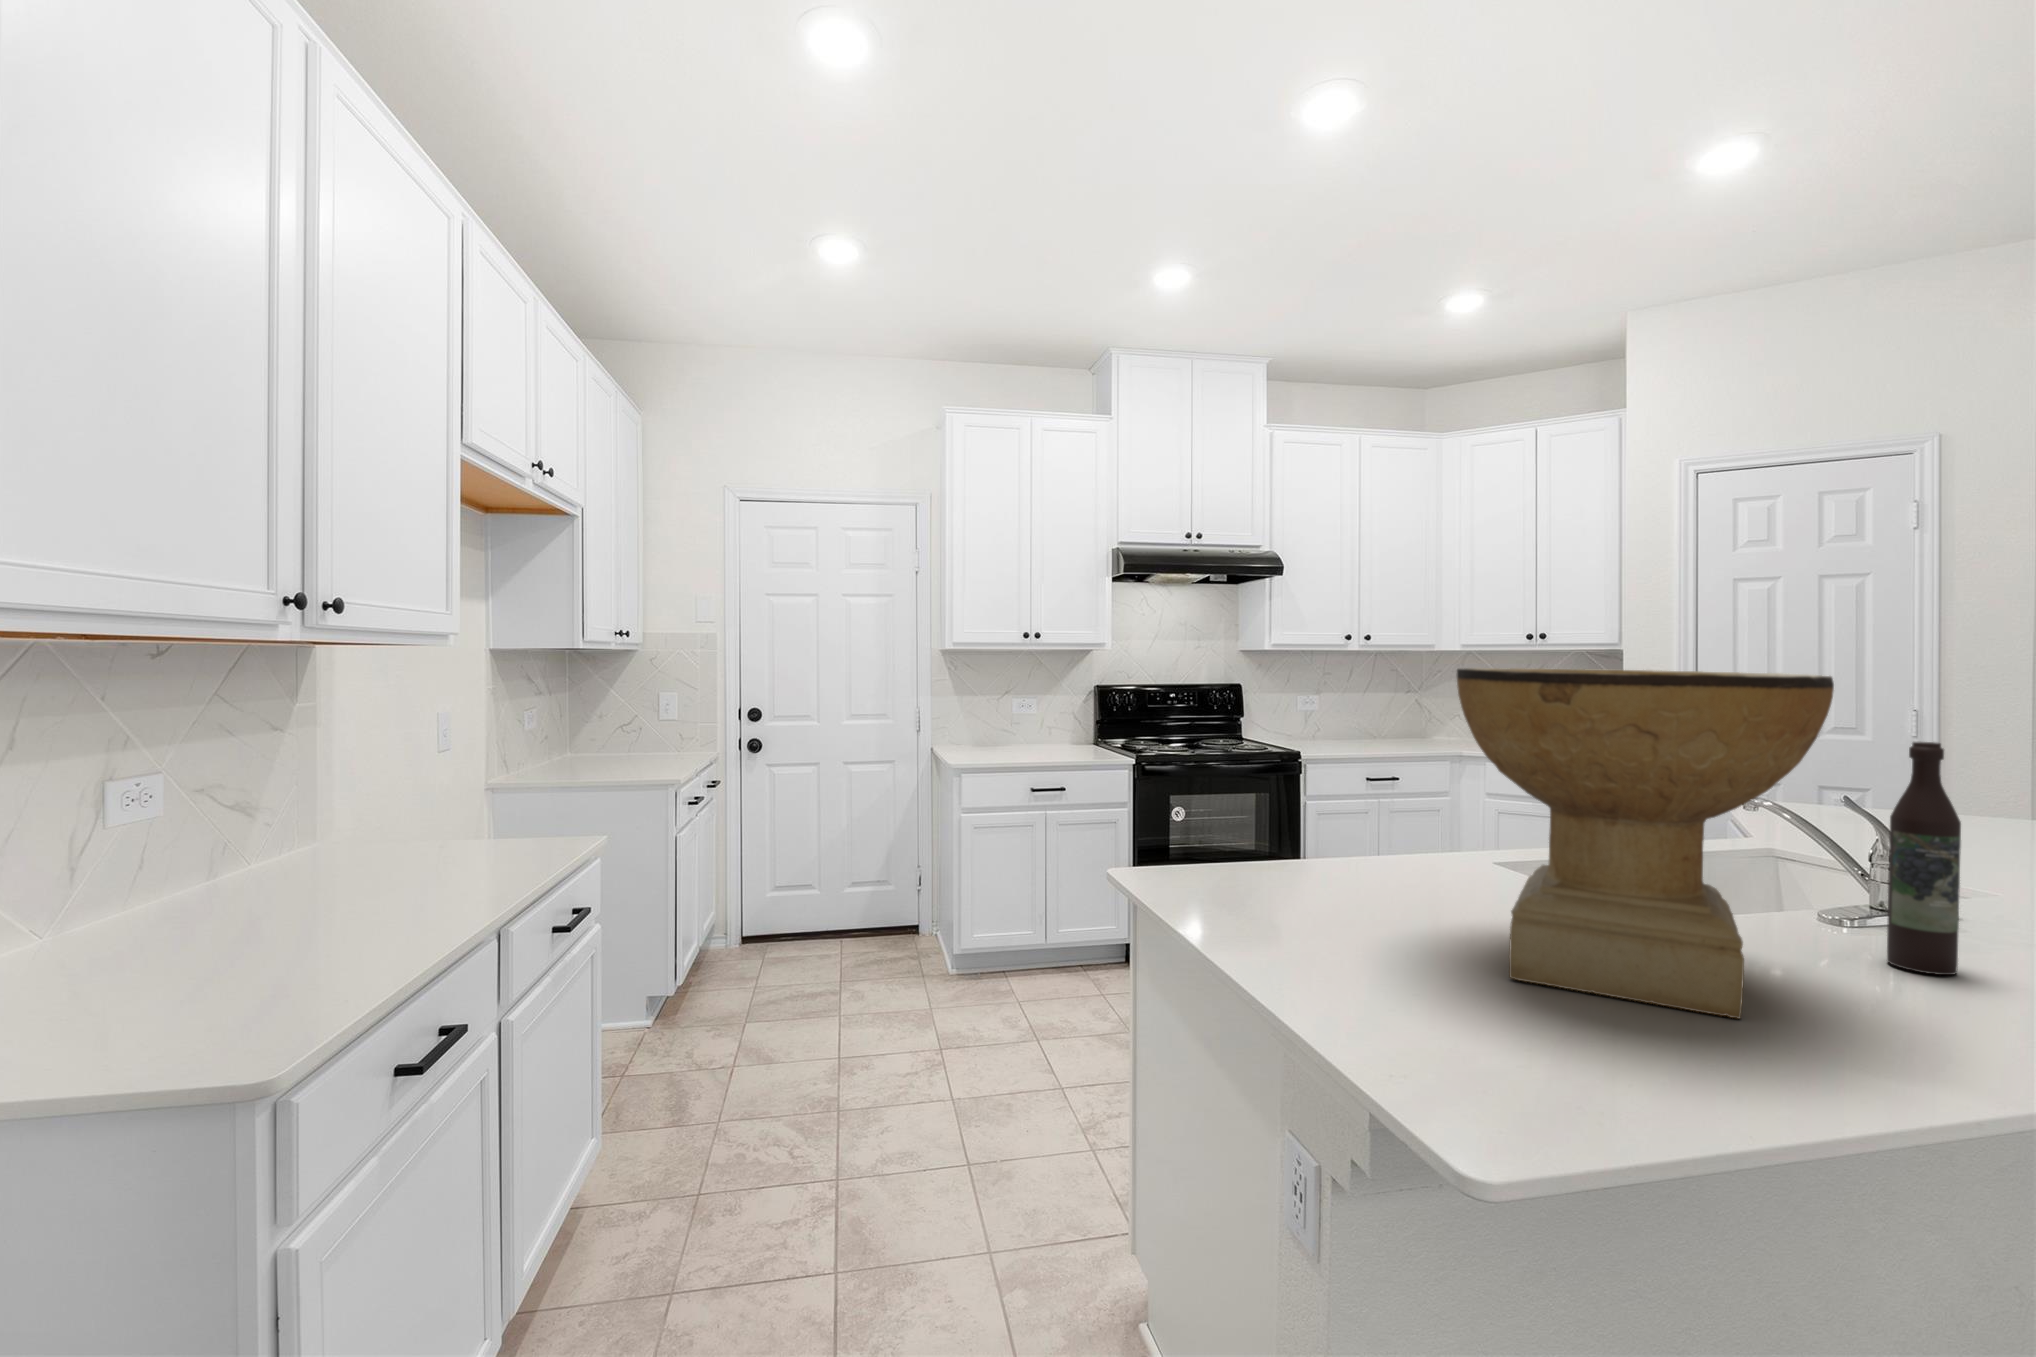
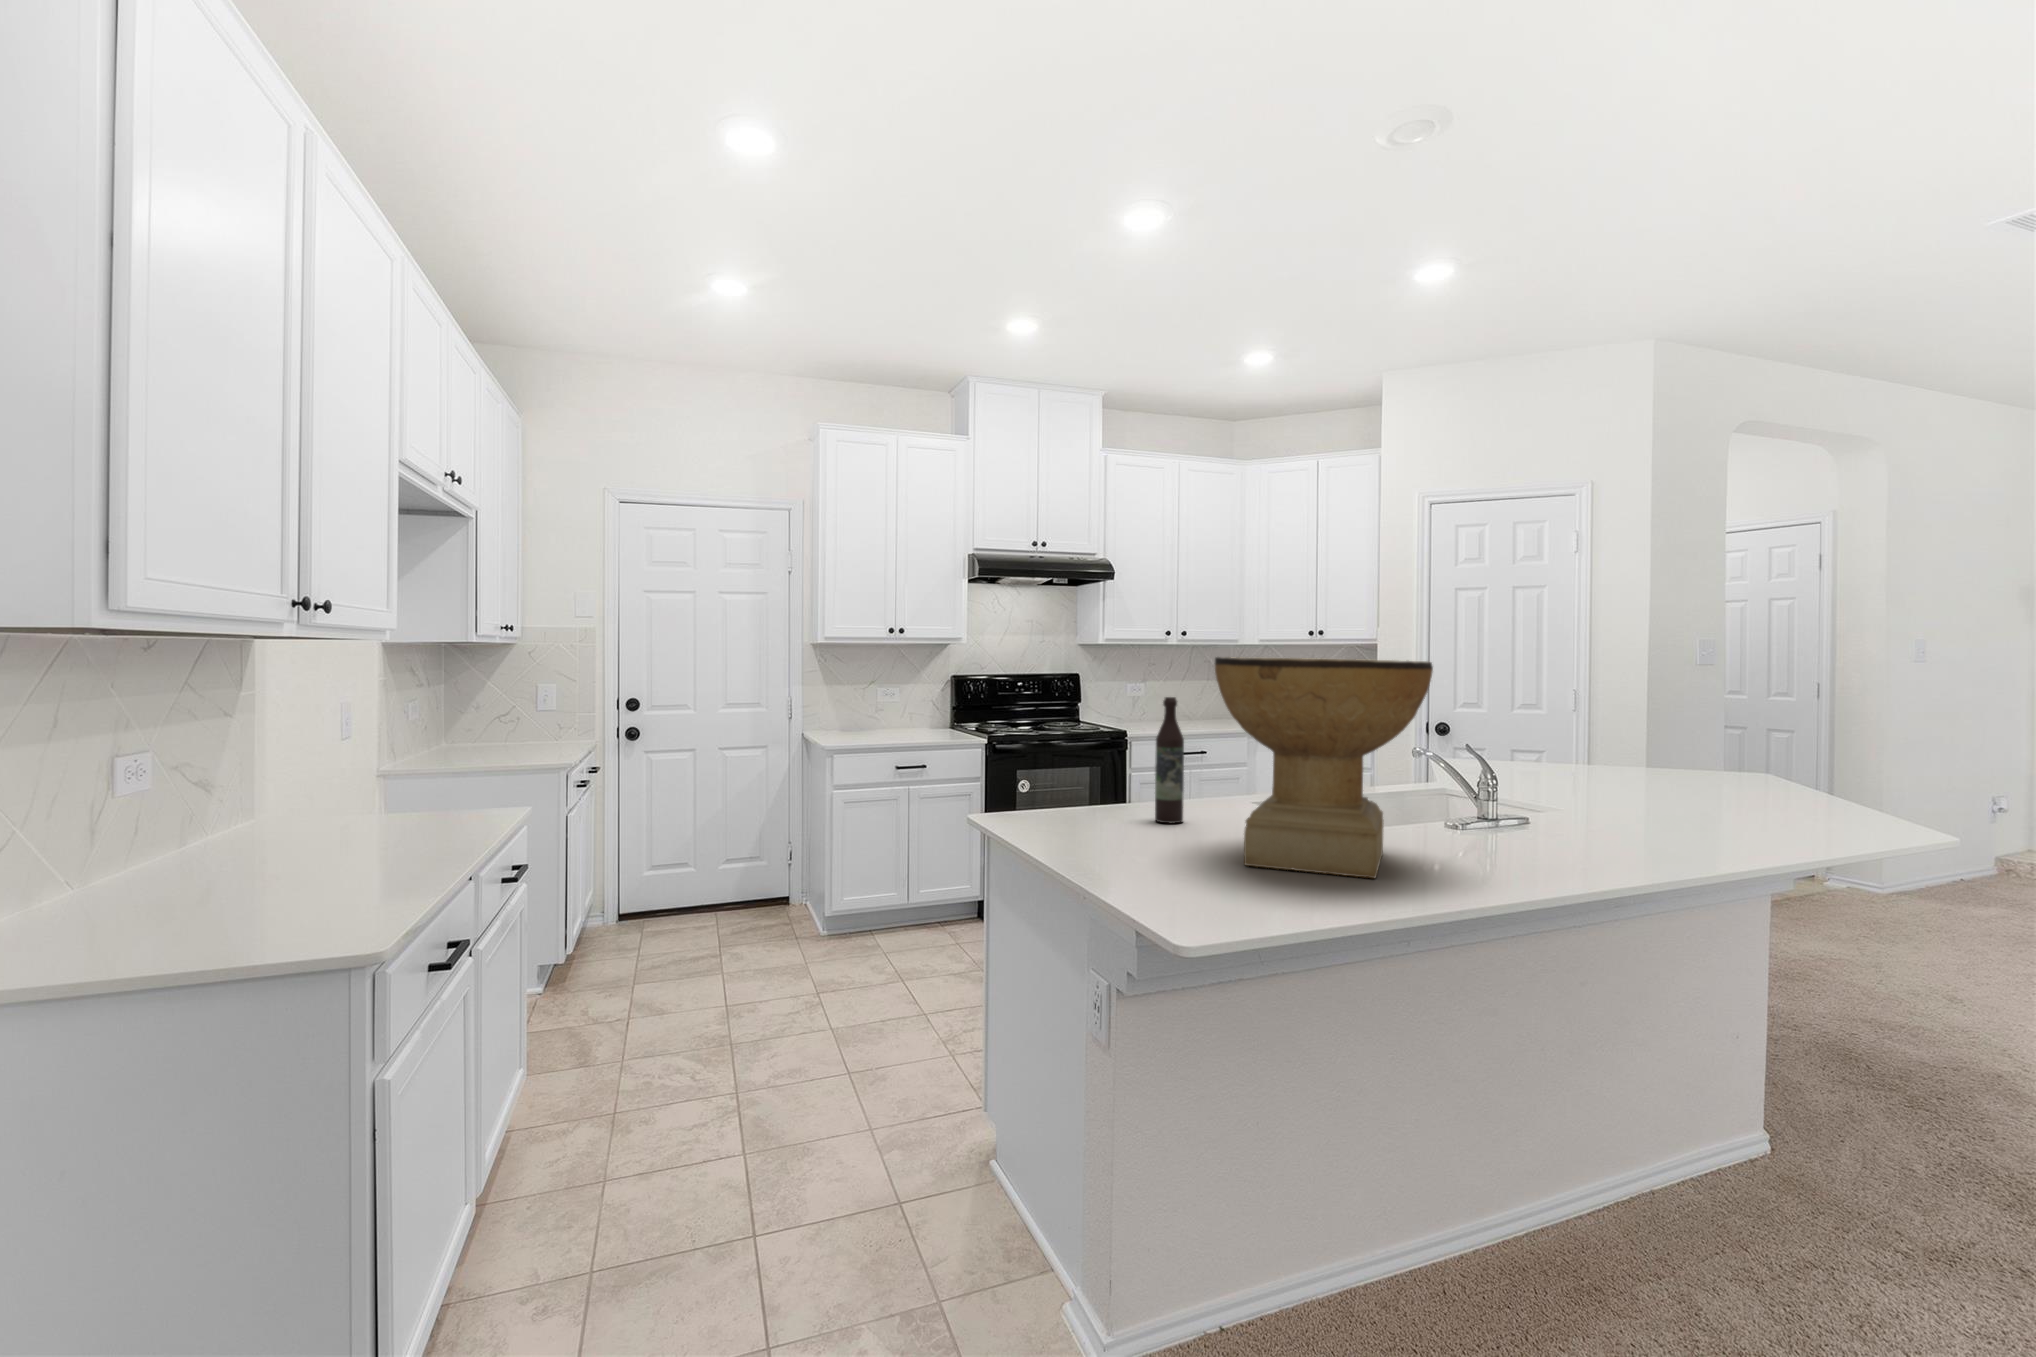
wine bottle: present [1887,742,1961,975] -> present [1155,697,1184,823]

